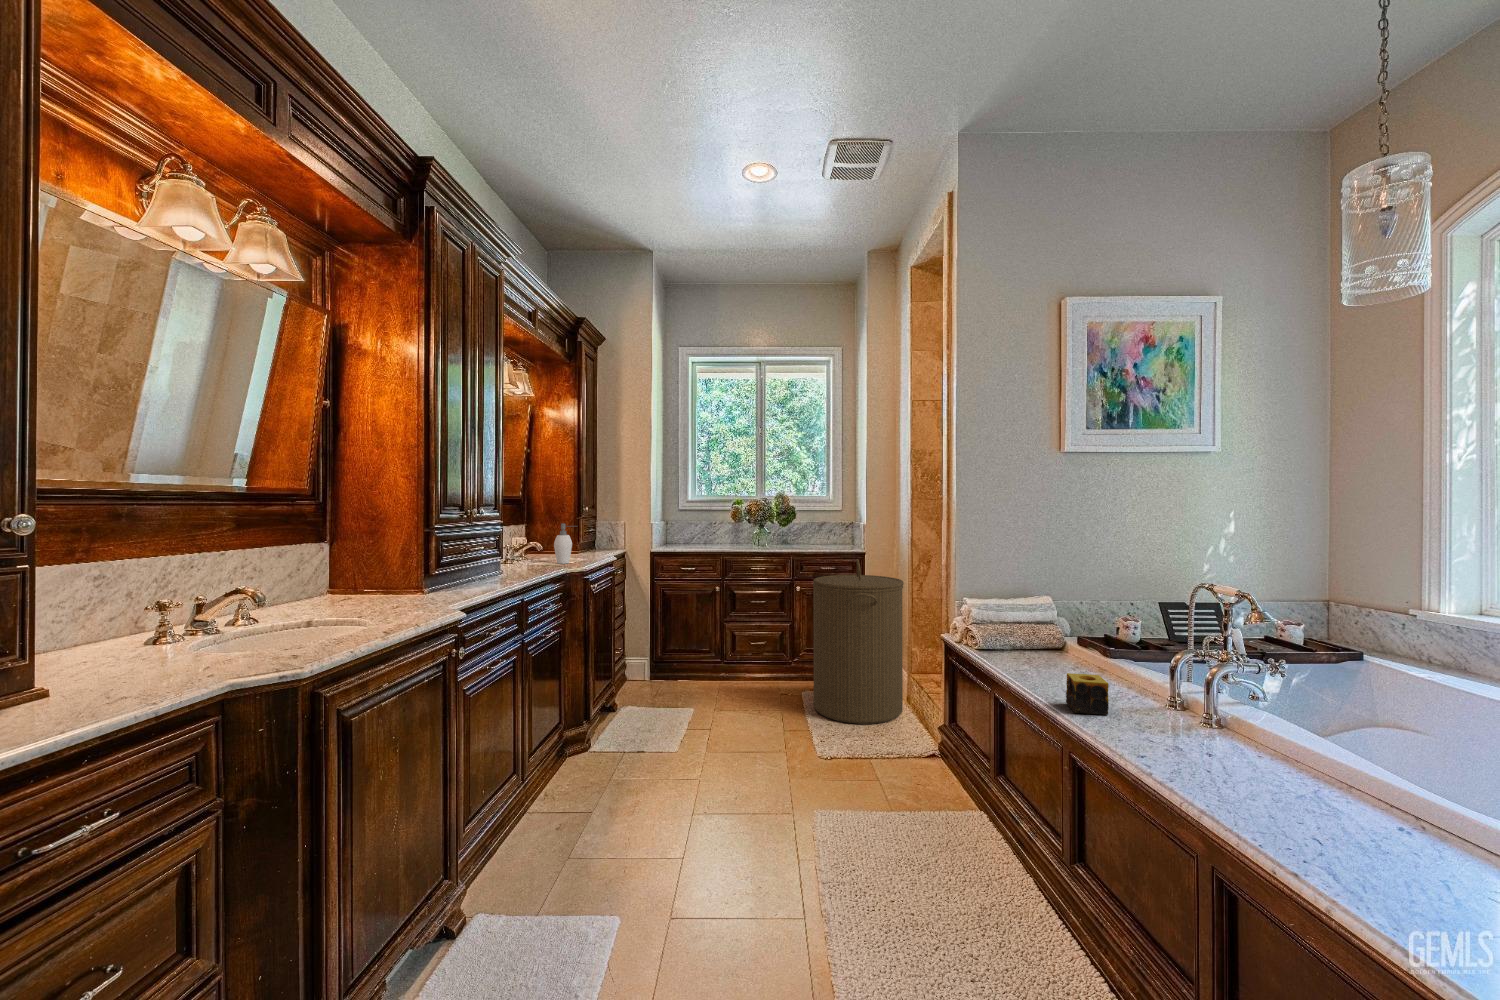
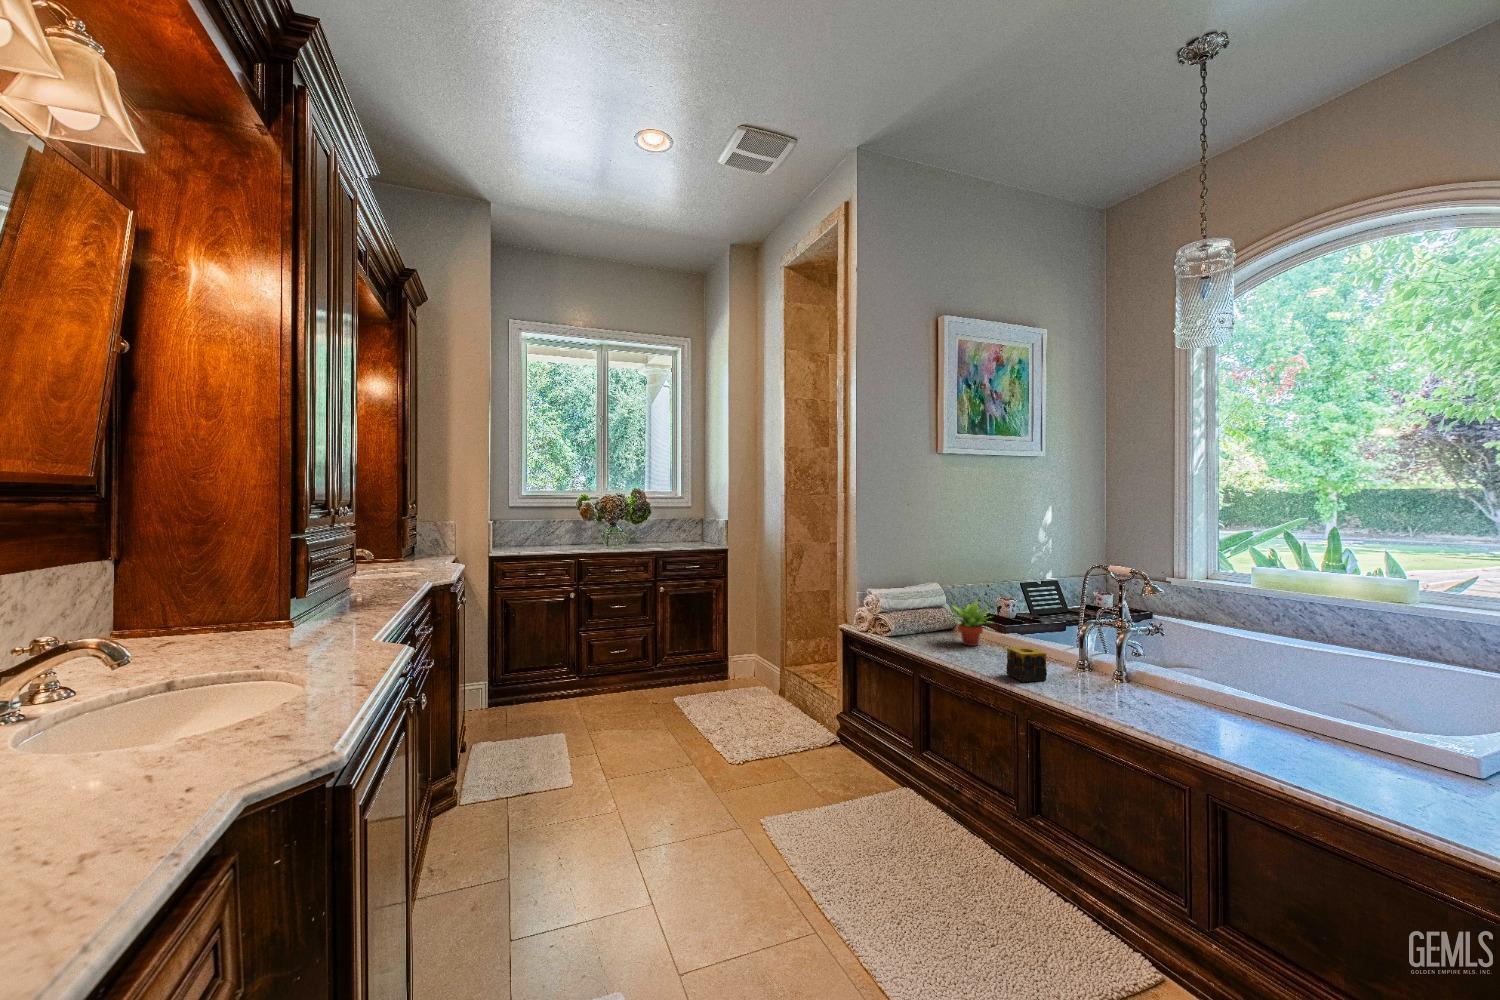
soap dispenser: present [554,524,572,564] -> none [396,525,429,575]
laundry hamper: present [813,559,904,724] -> none [694,555,784,721]
succulent plant: none [1040,619,1094,671] -> present [953,601,989,646]

